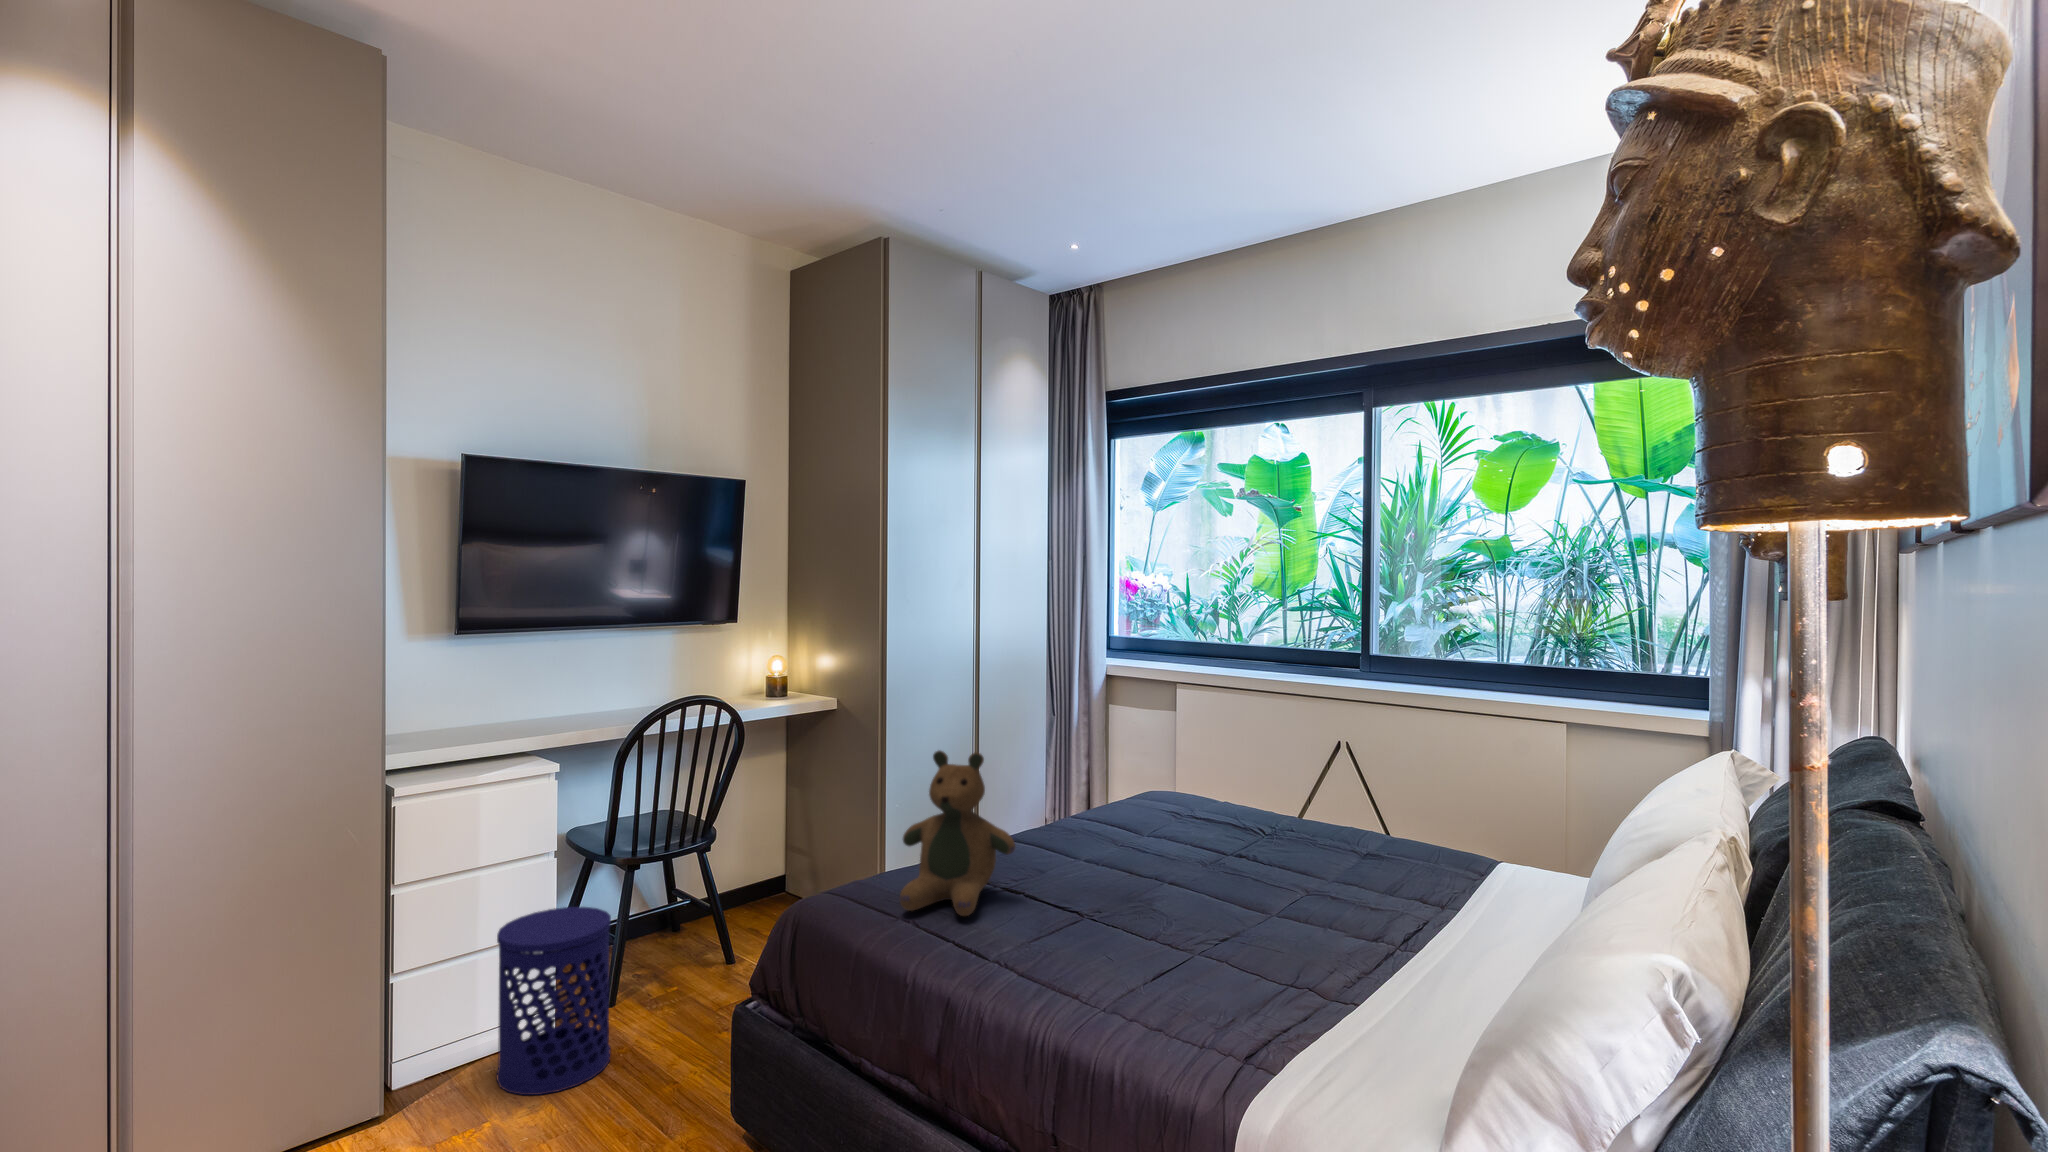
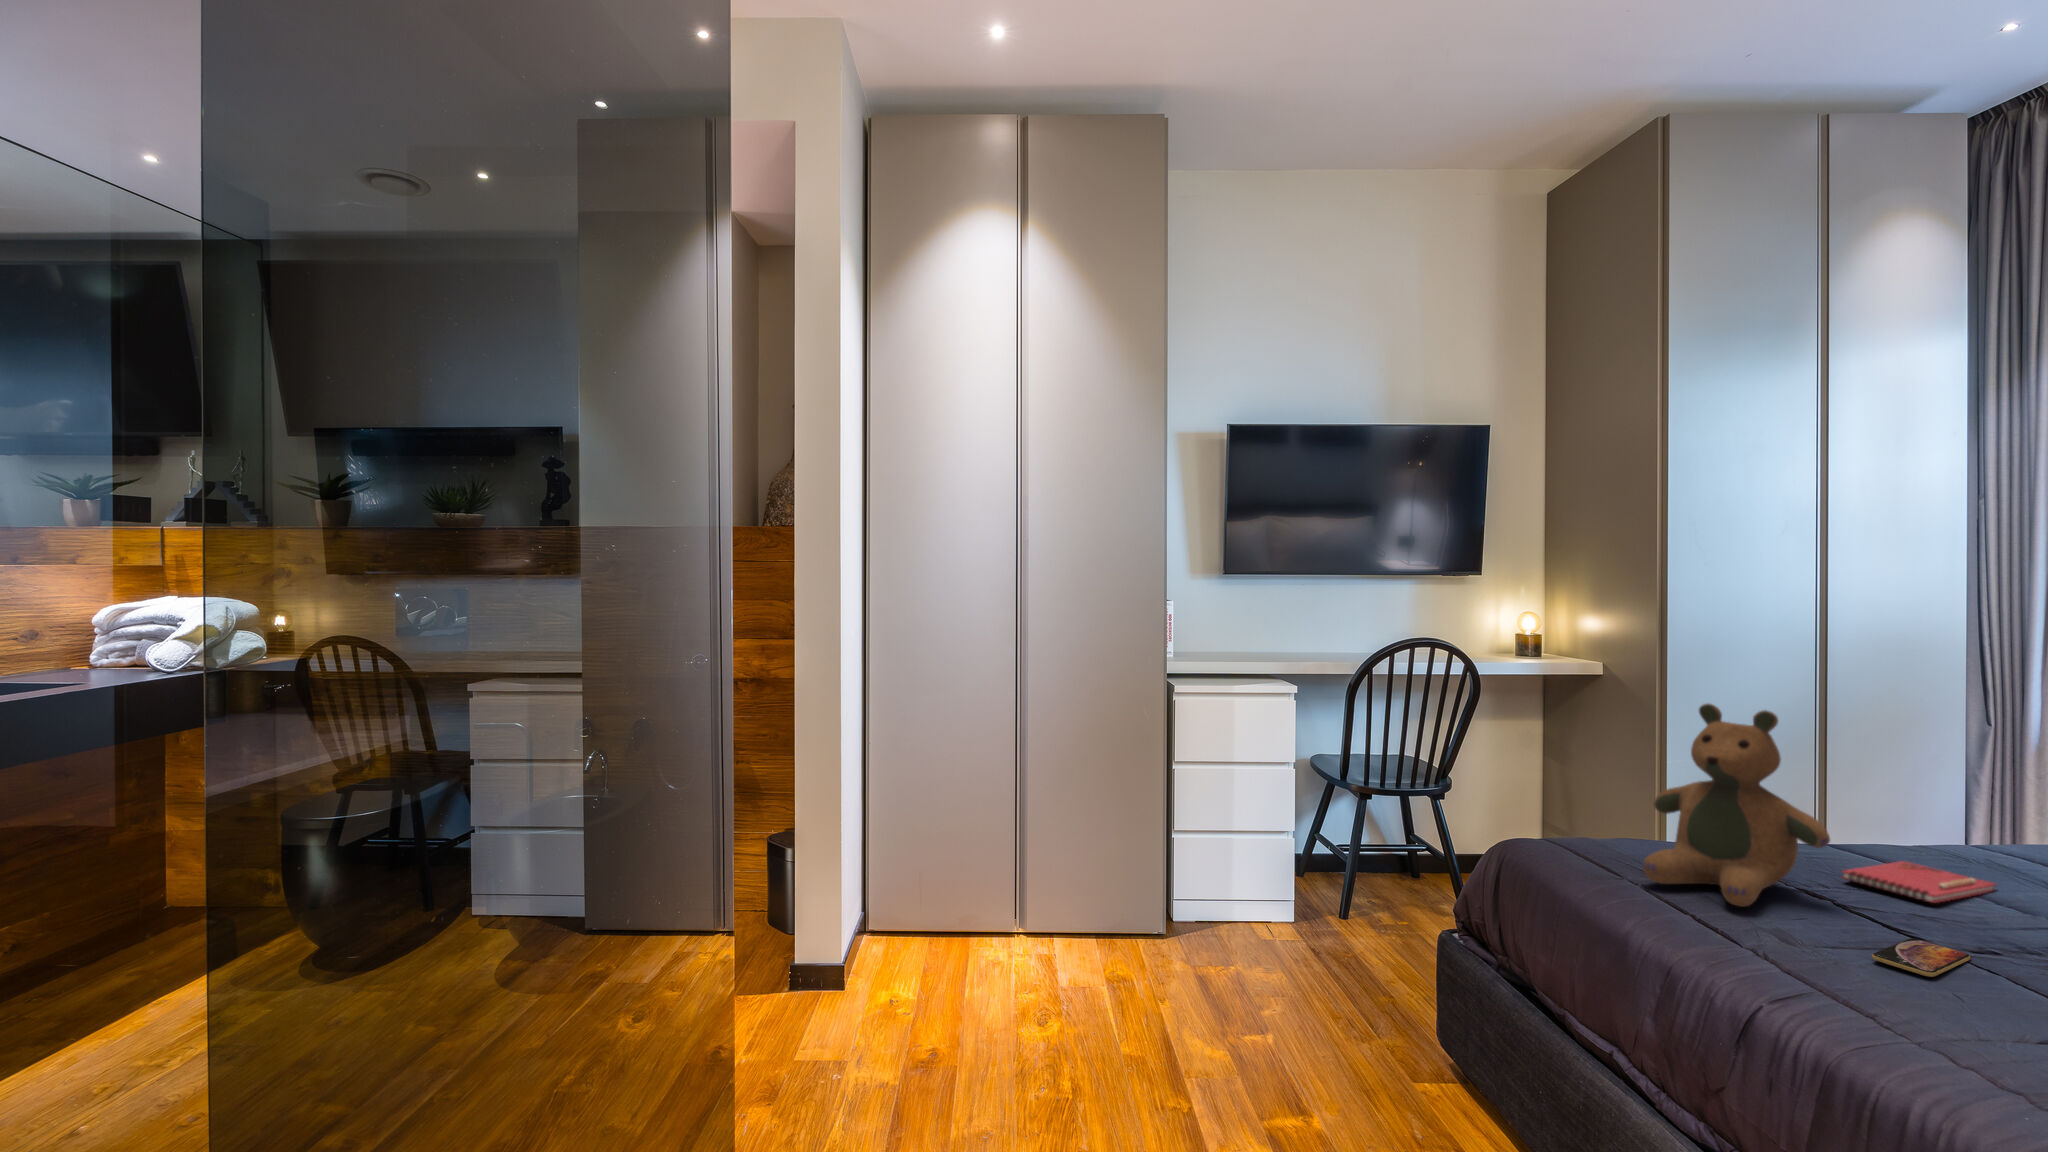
notebook: none [1018,845,1094,877] -> present [1842,861,1996,903]
waste bin: present [497,907,611,1095] -> none [1244,813,1338,971]
smartphone: none [1046,911,1093,941] -> present [1872,939,1970,977]

